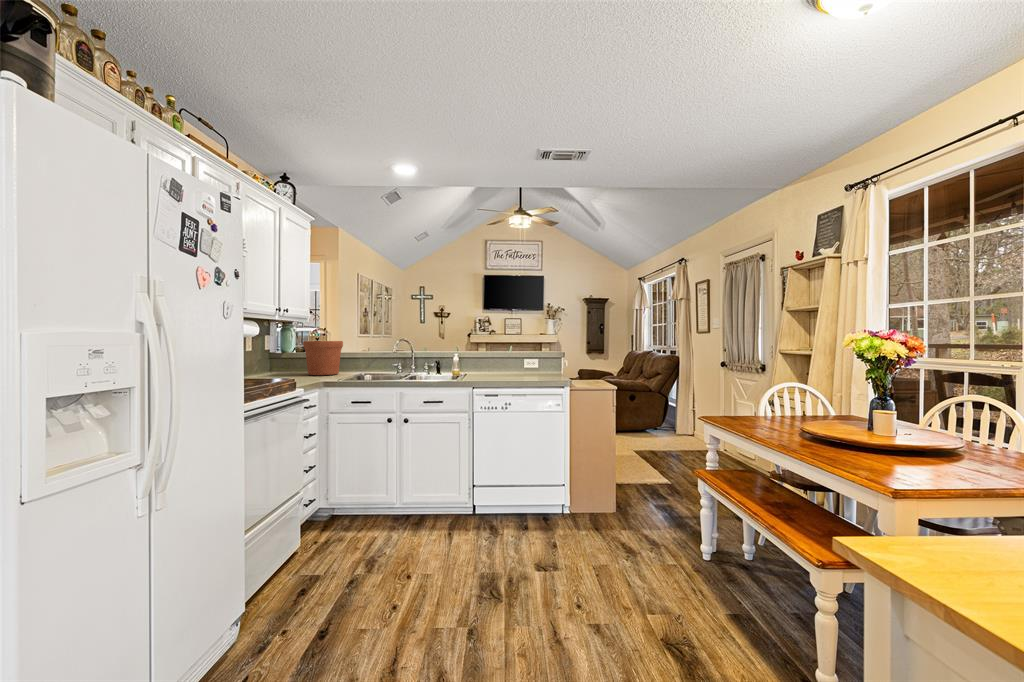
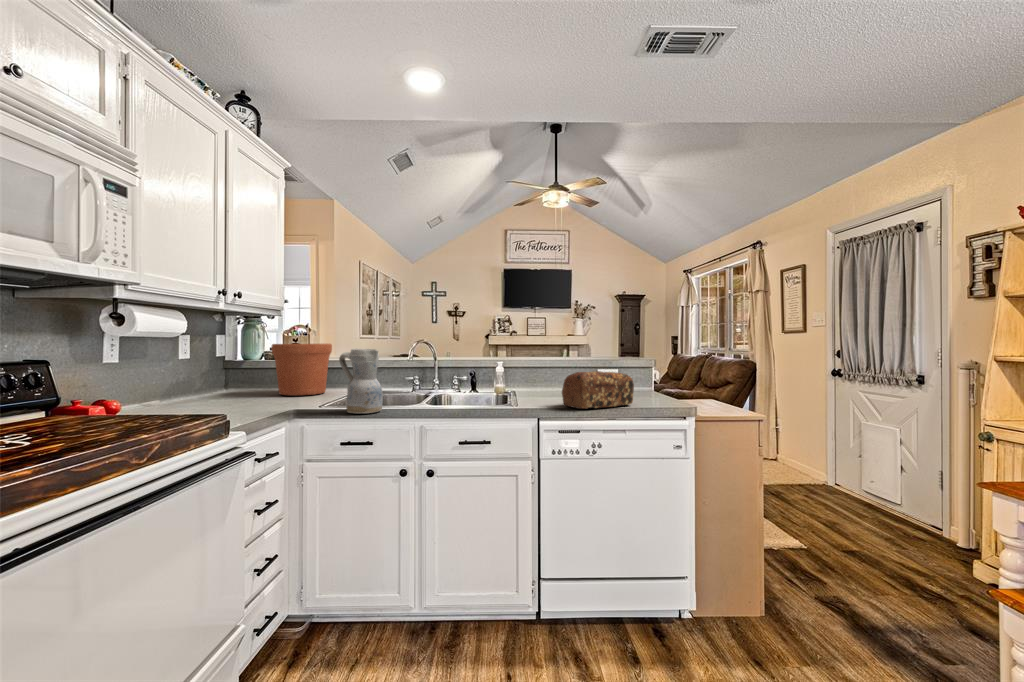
ceramic pitcher: none [350,344,376,384] -> present [339,348,383,413]
bread loaf: none [489,359,535,382] -> present [562,371,634,409]

